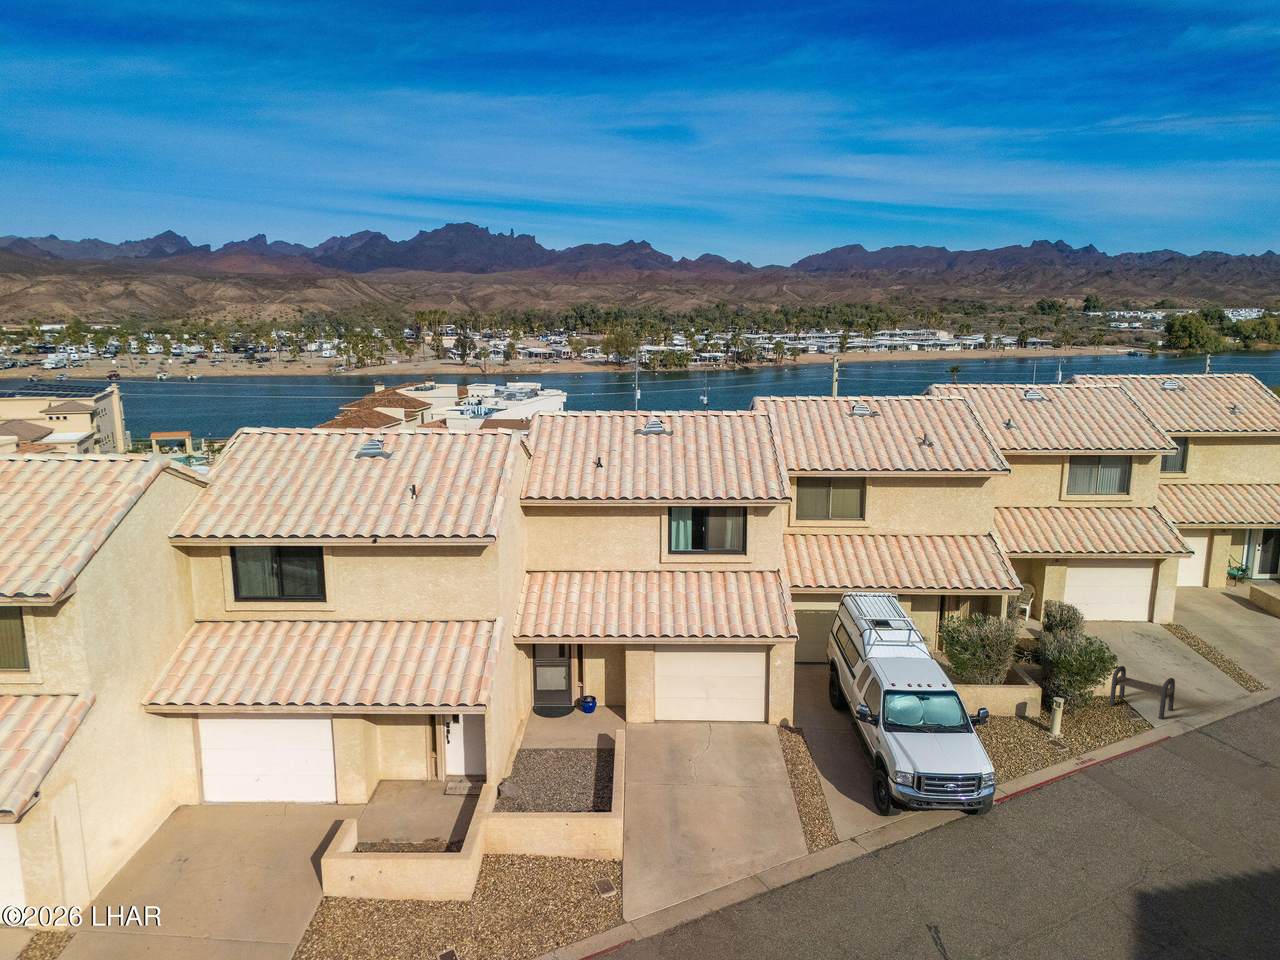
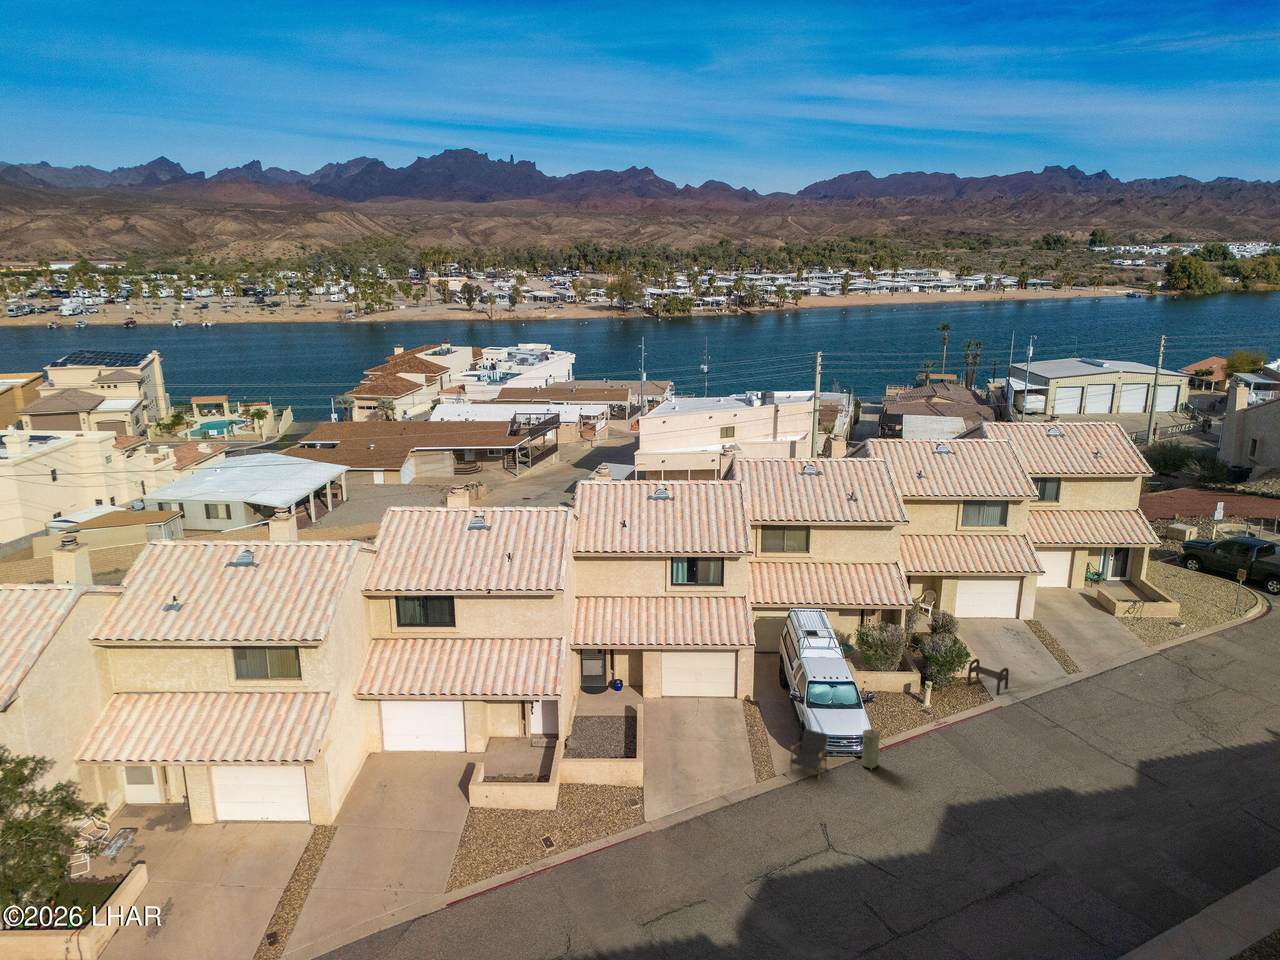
lounge chair: none [865,764,926,851] -> present [790,729,828,779]
trash can: none [980,766,1013,835] -> present [861,729,880,770]

